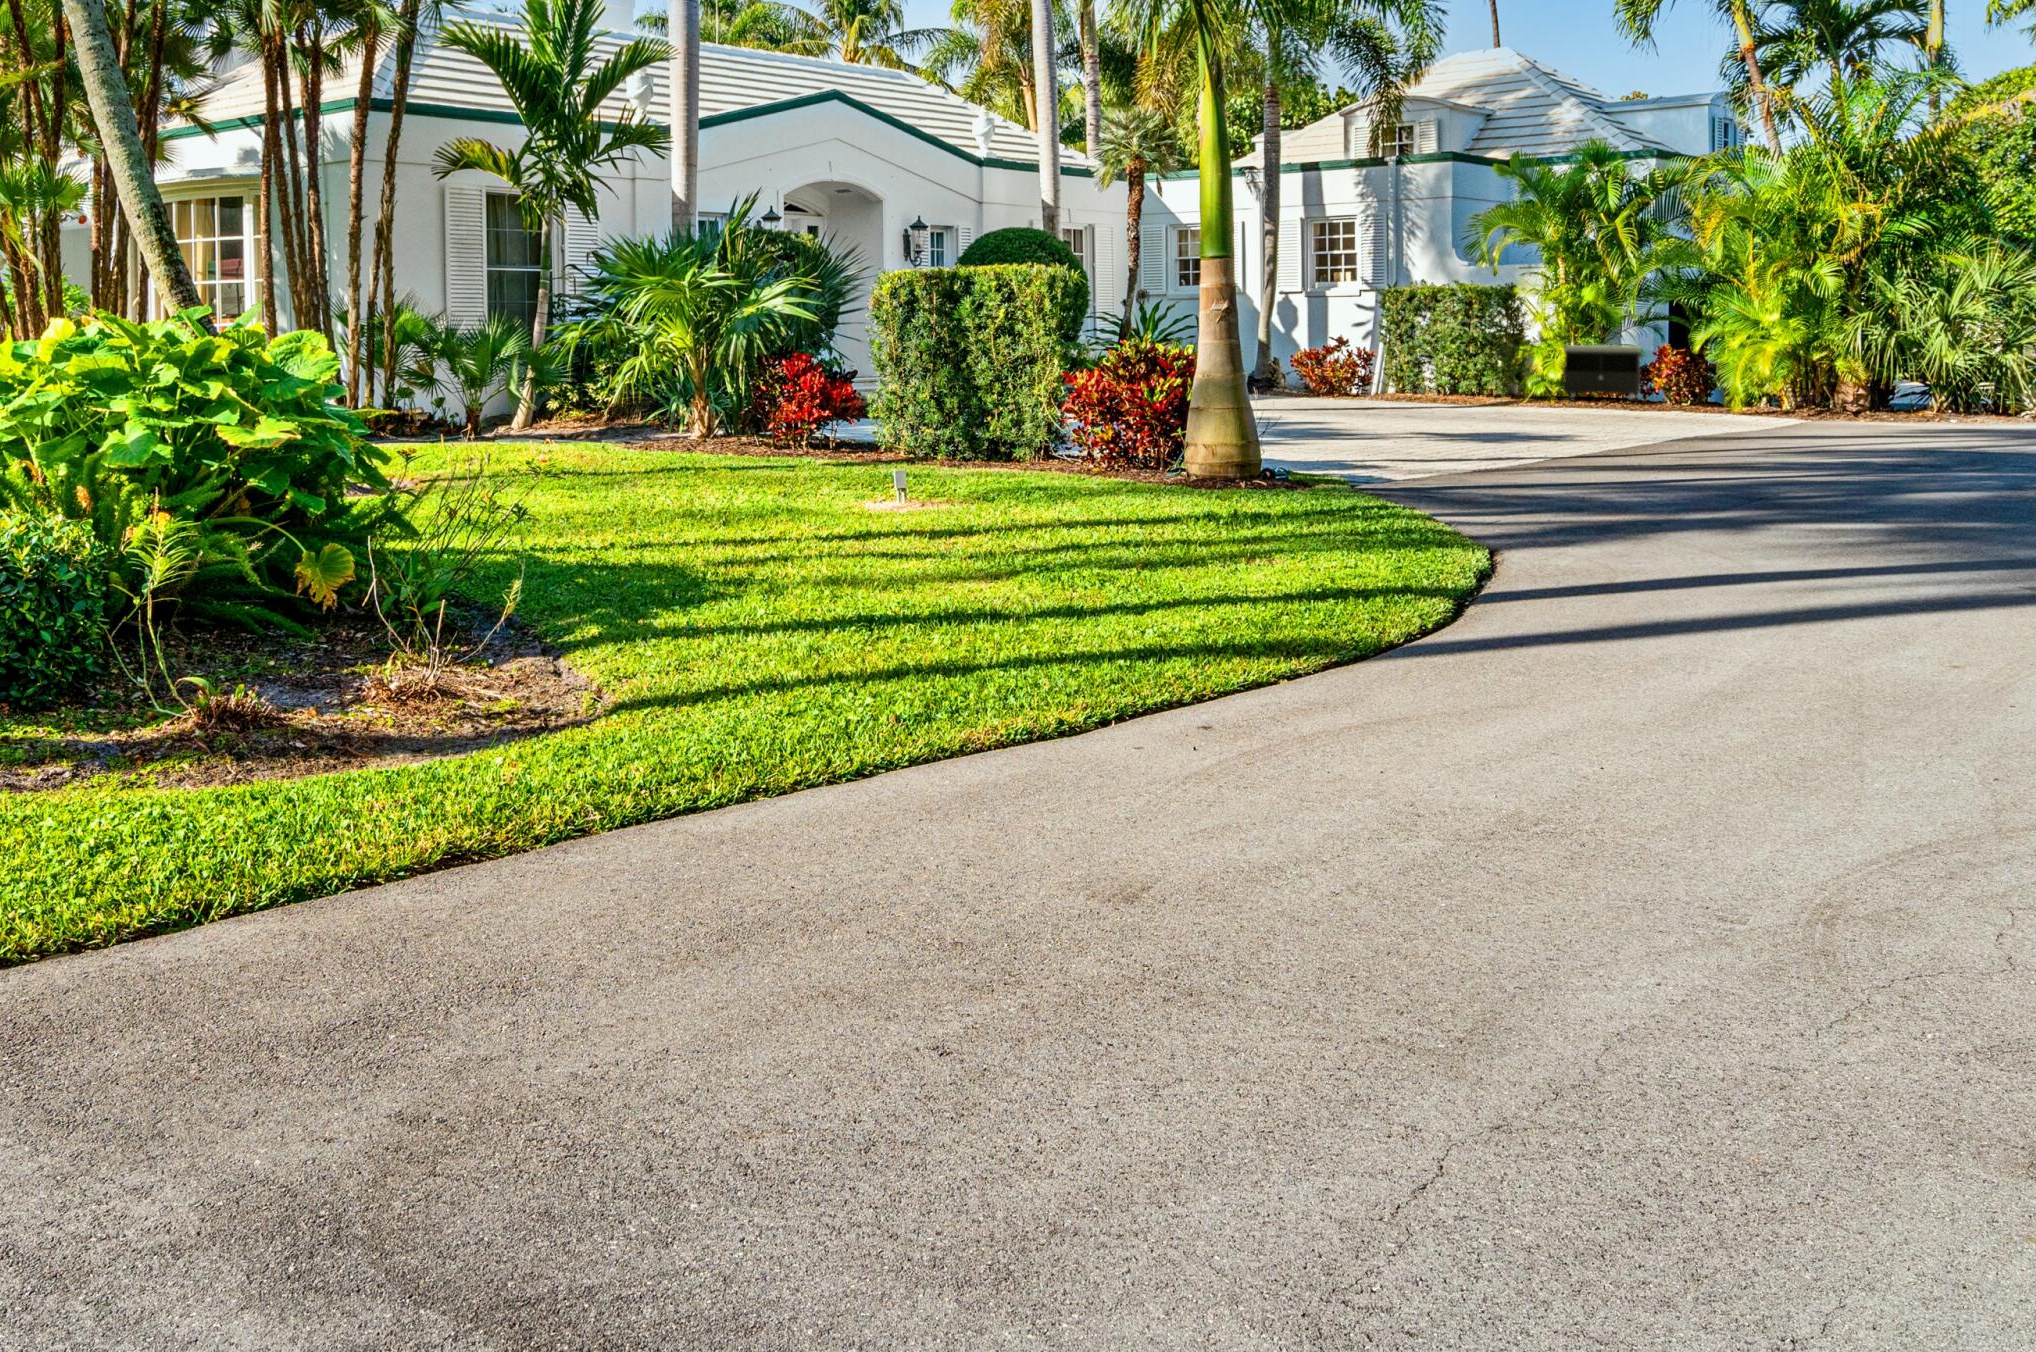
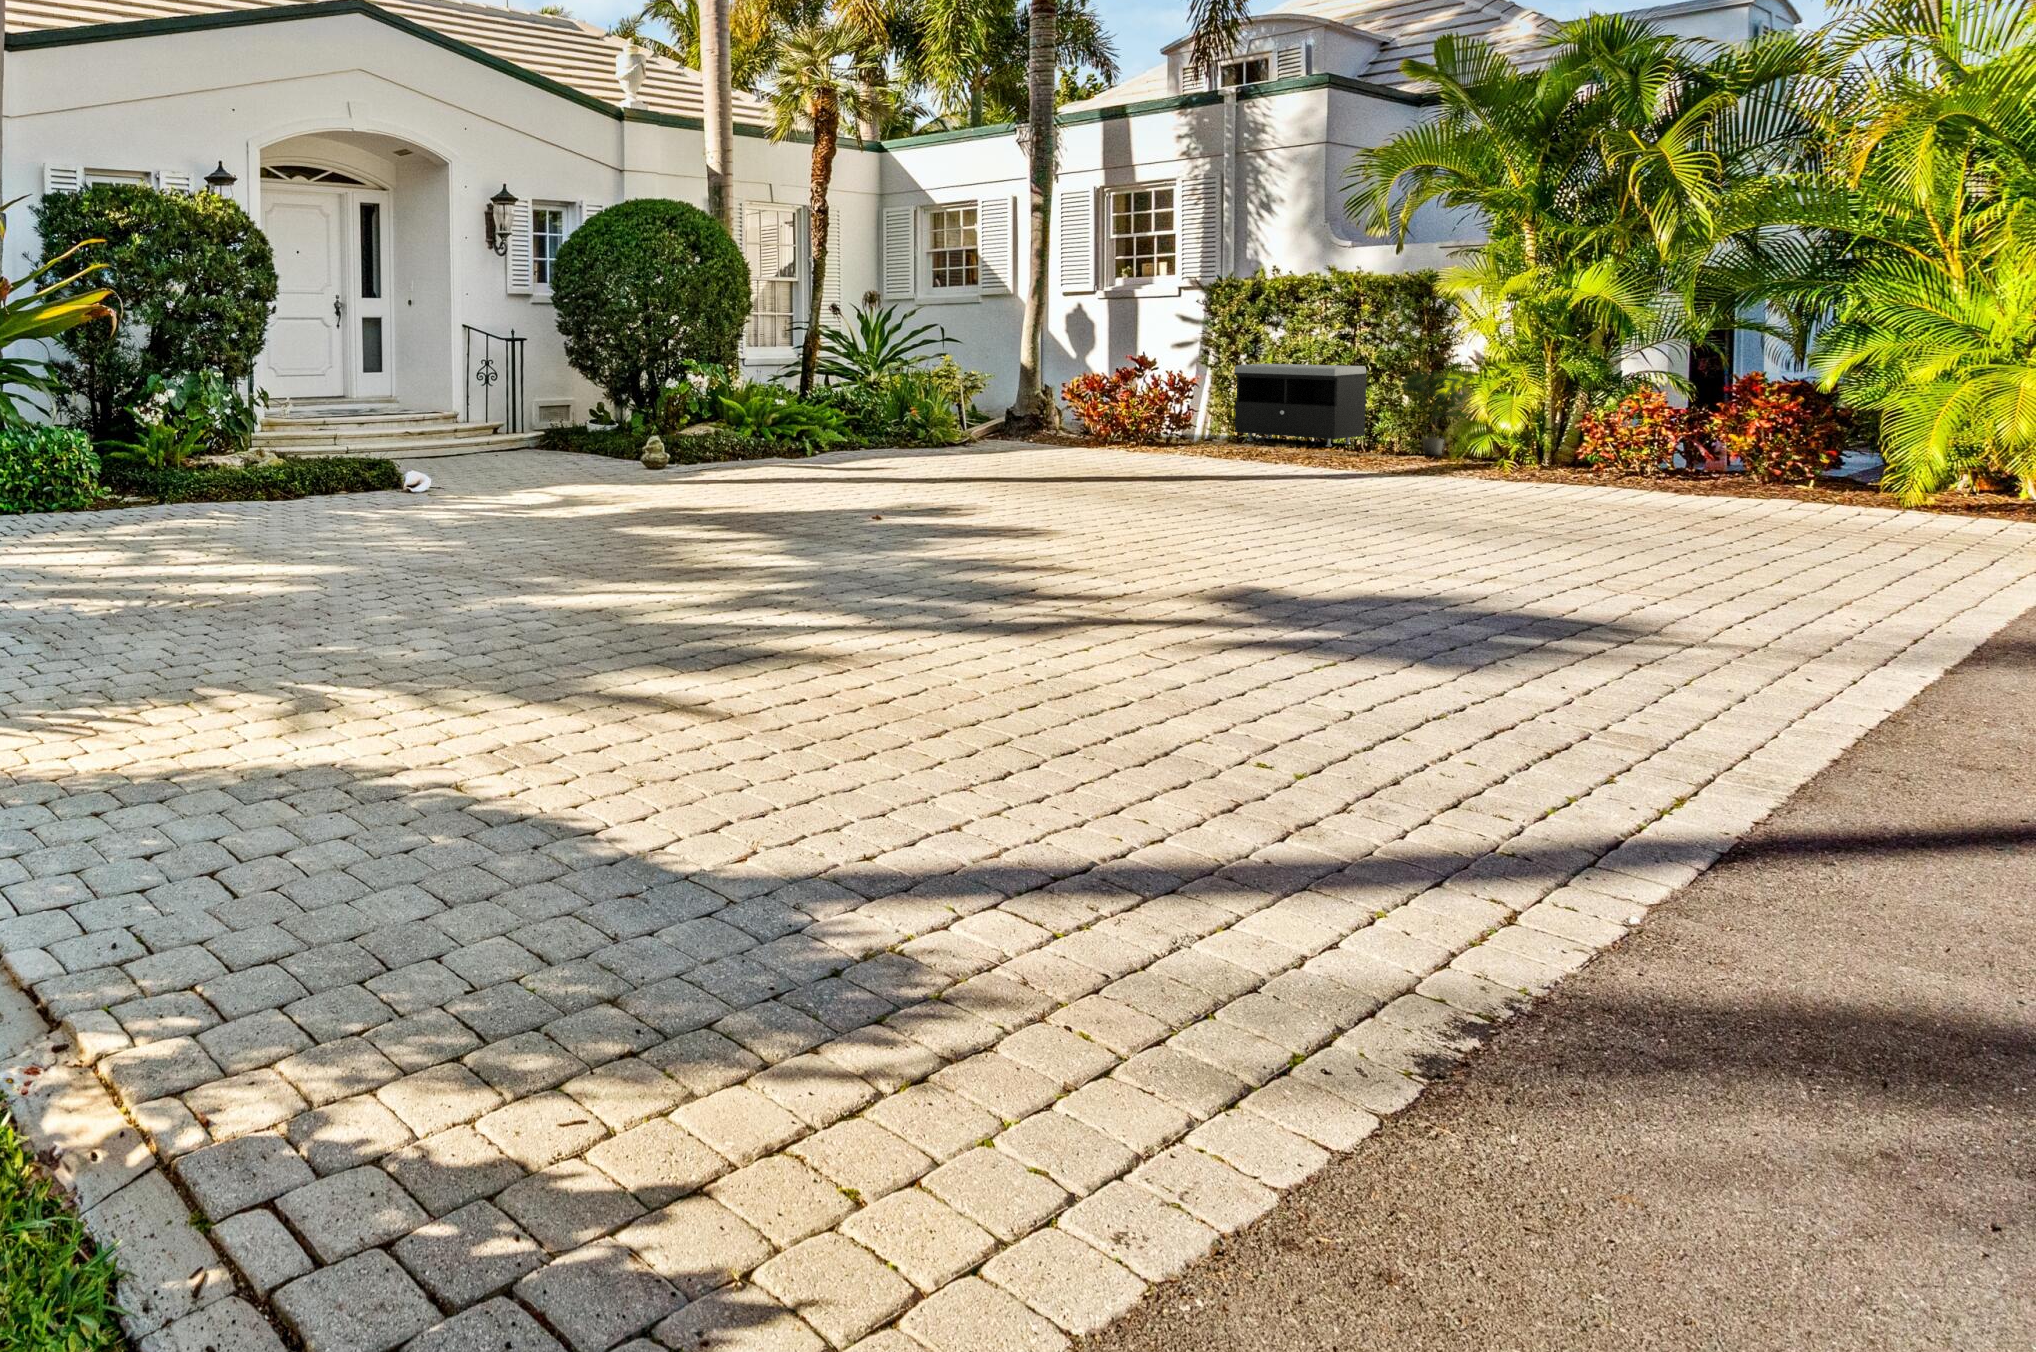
storage bench: present [1564,345,1640,399] -> present [1234,364,1366,447]

